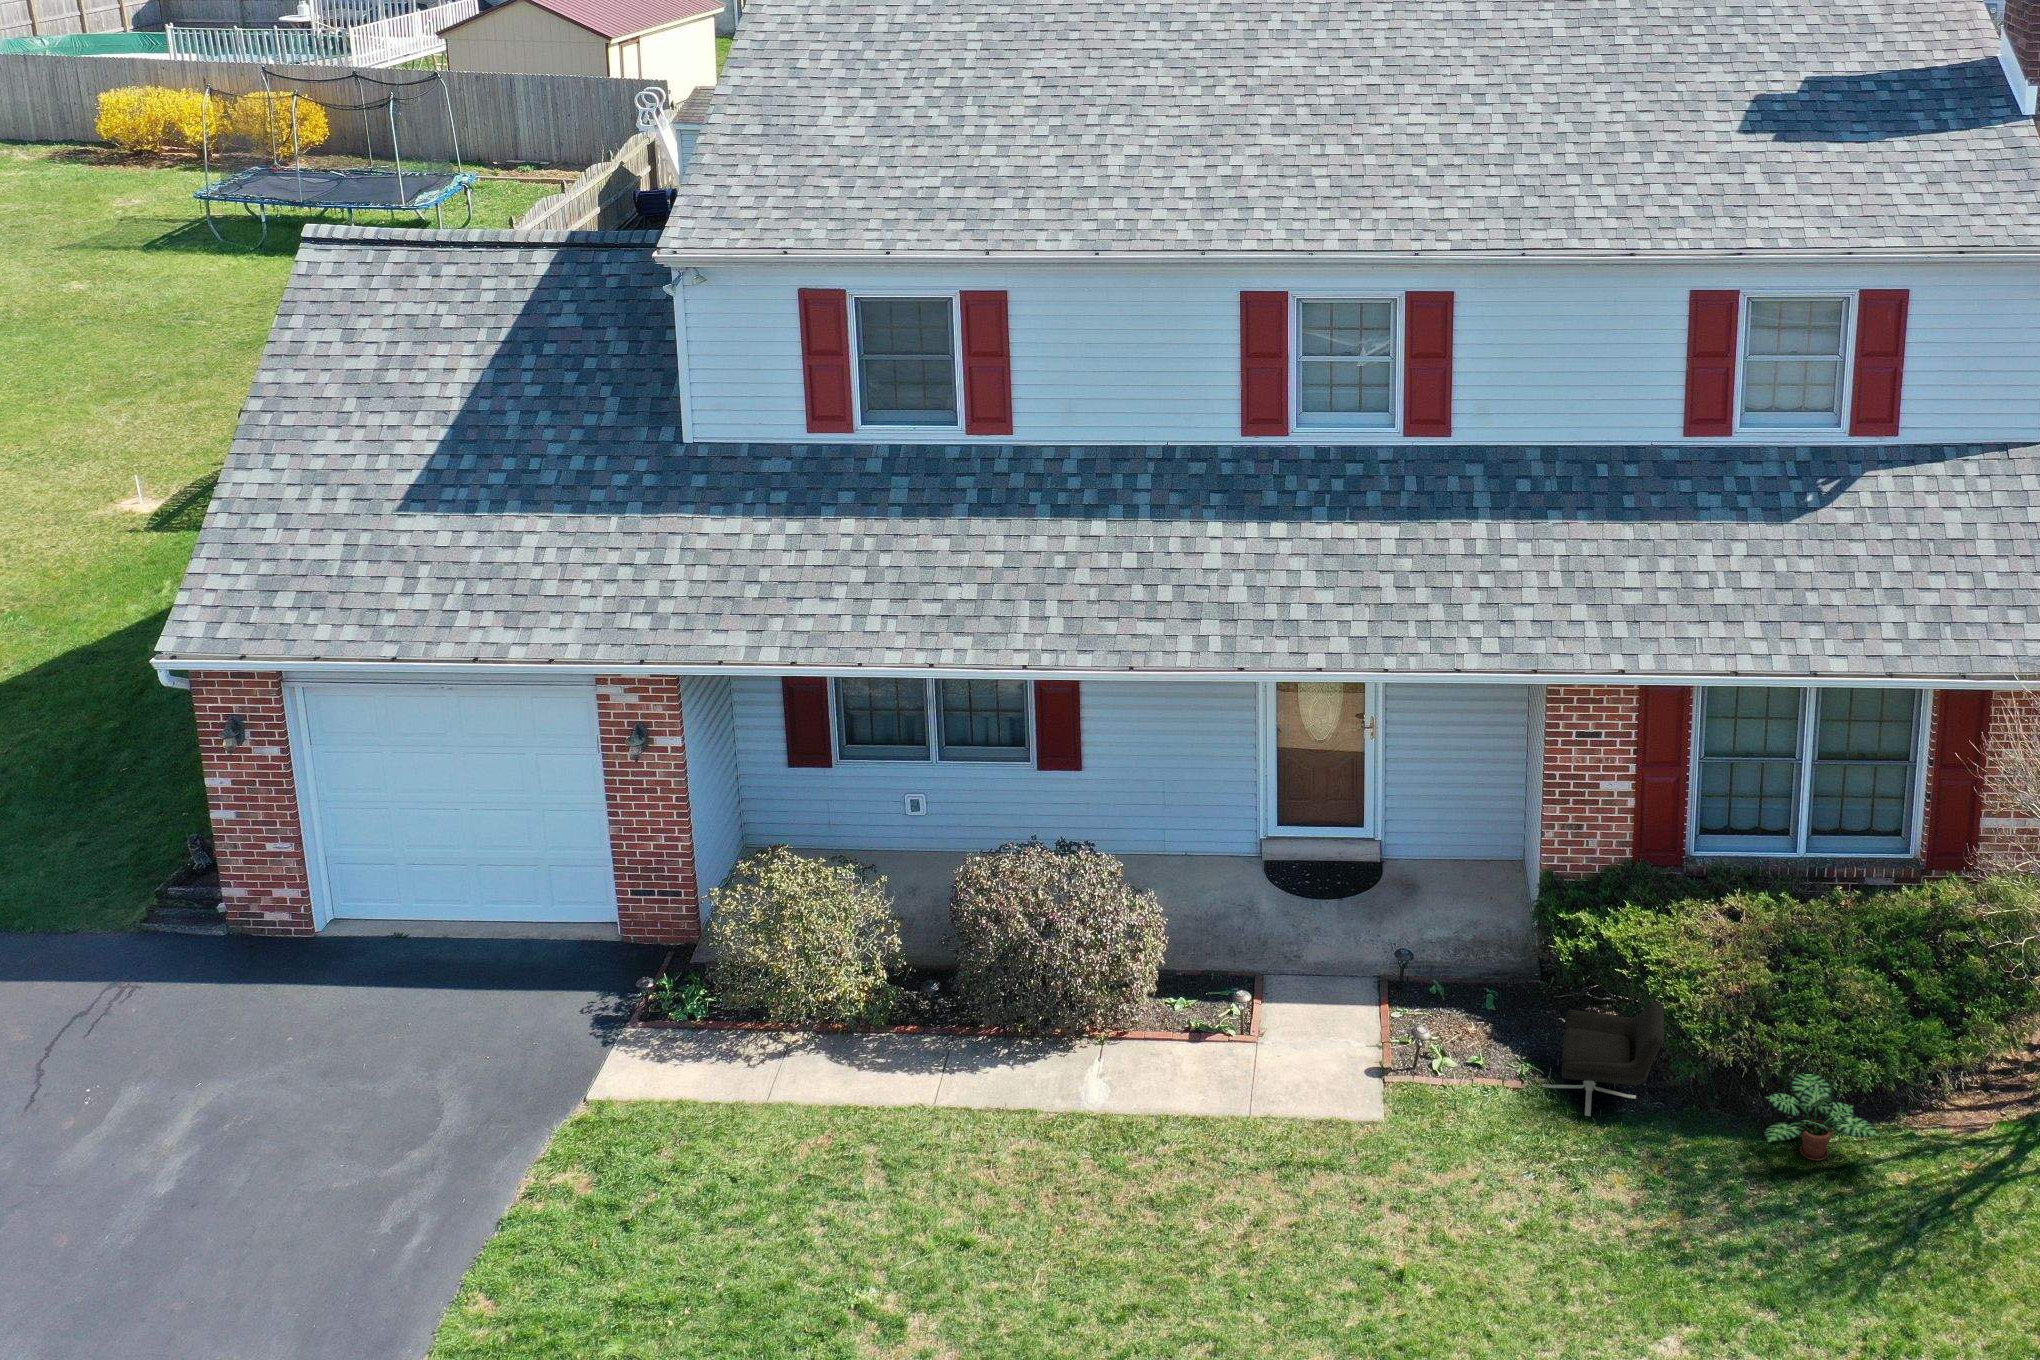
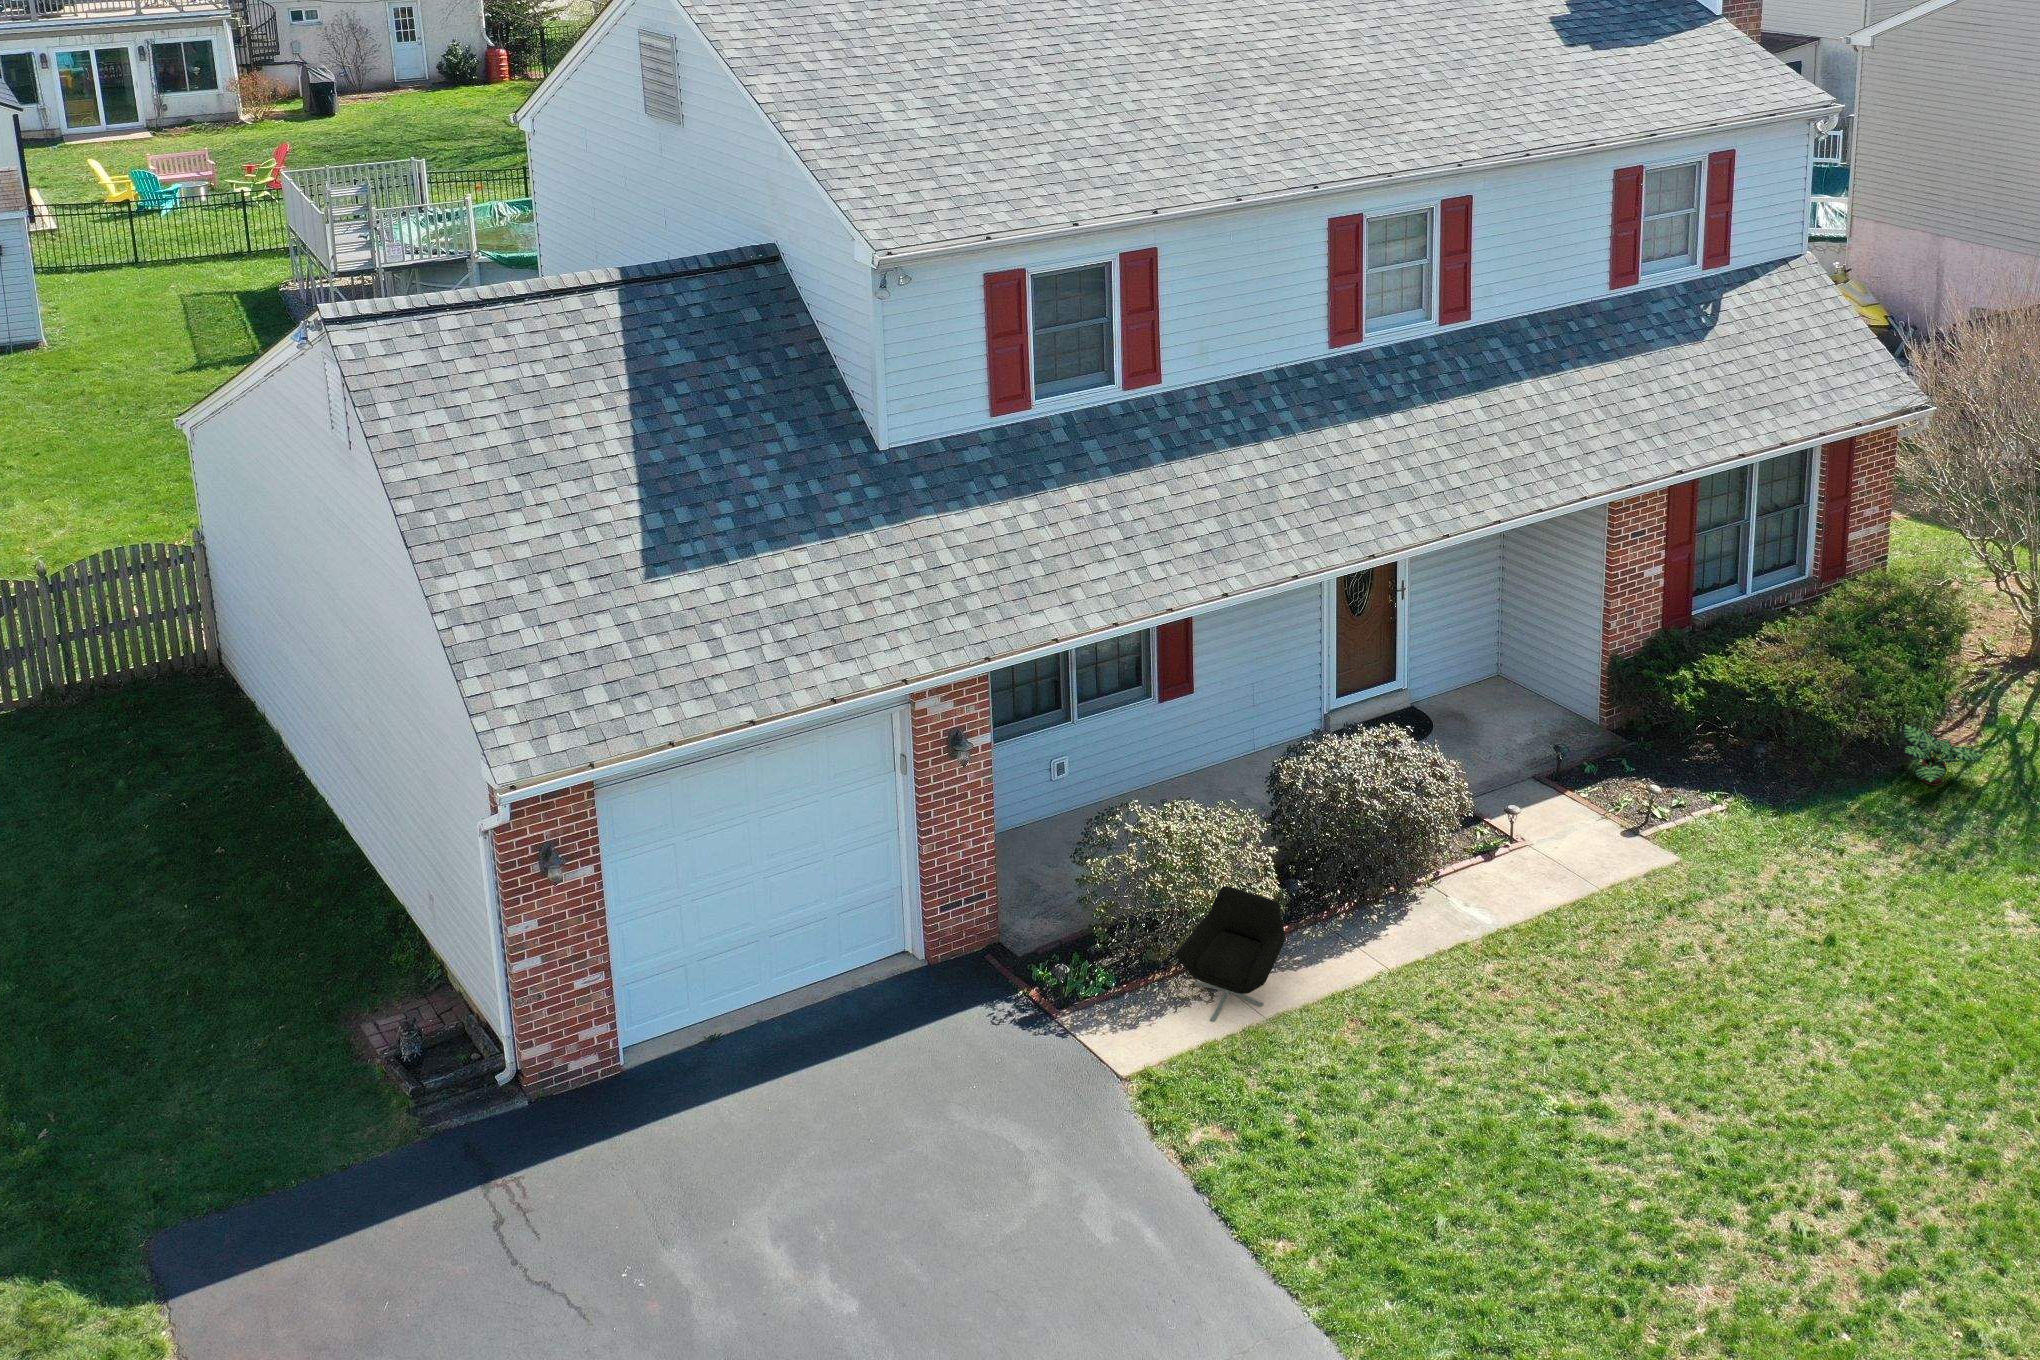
lounge chair: present [1542,1001,1664,1116] -> present [1176,886,1285,1022]

